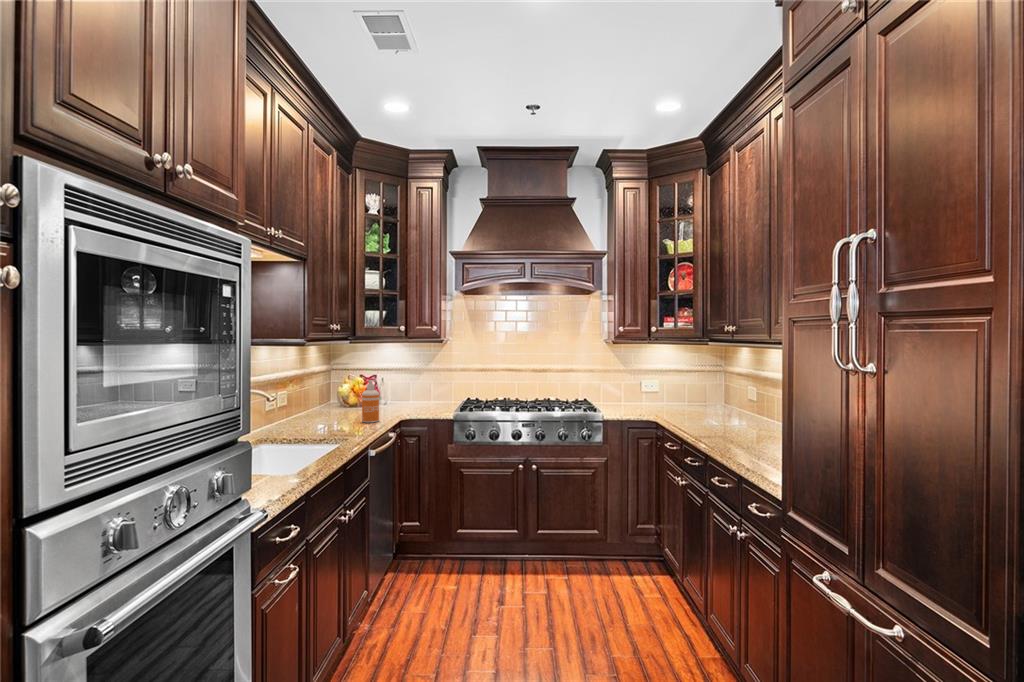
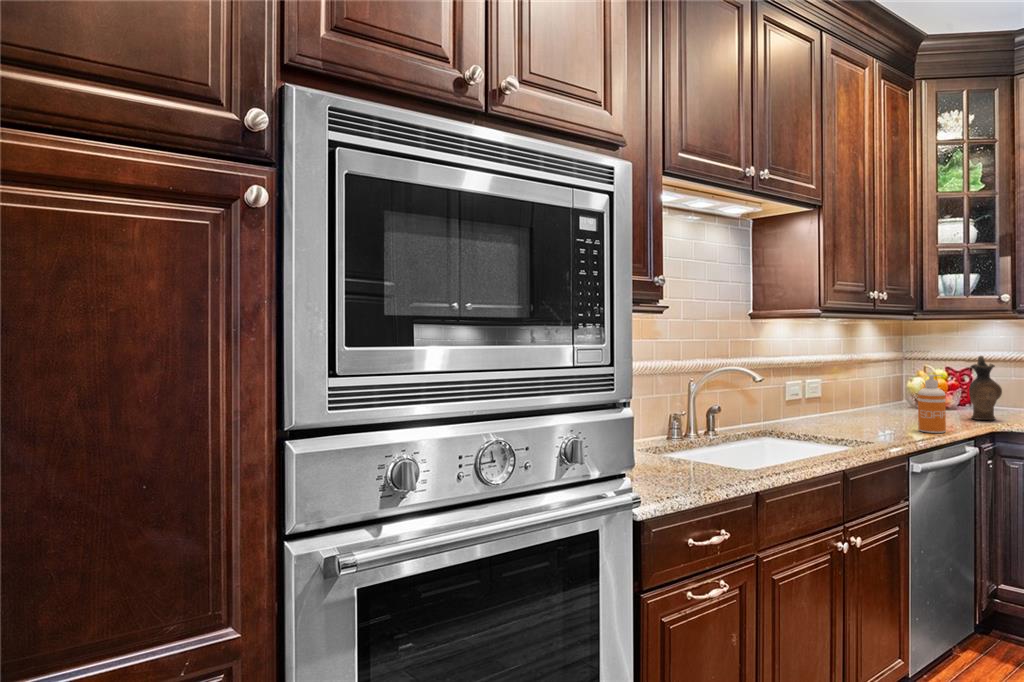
ceramic pitcher: none [383,367,401,411] -> present [969,356,1002,420]

